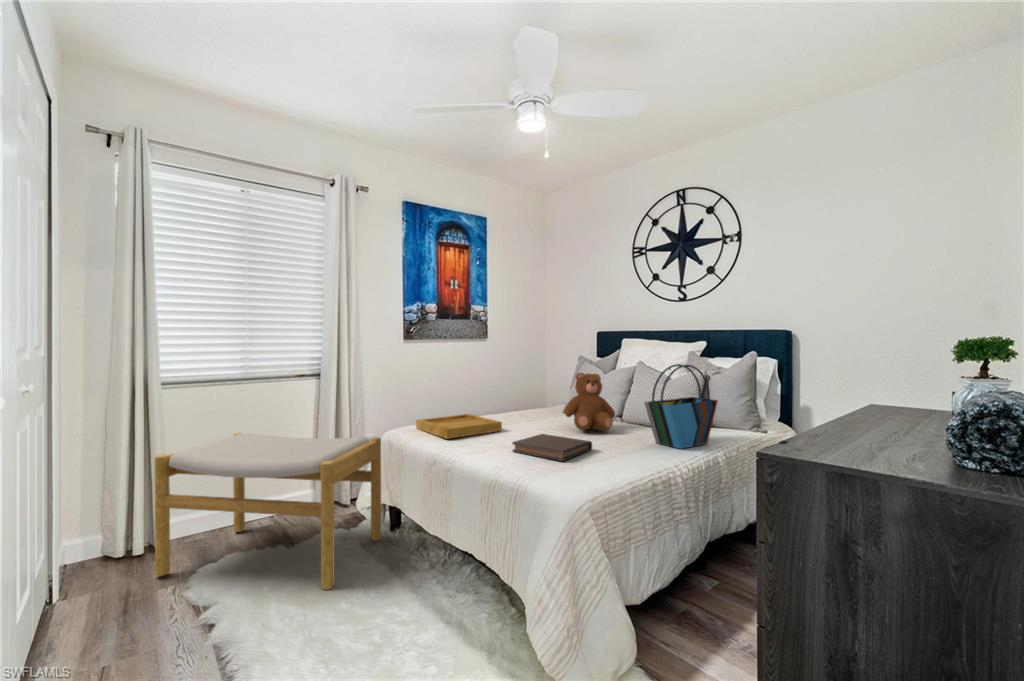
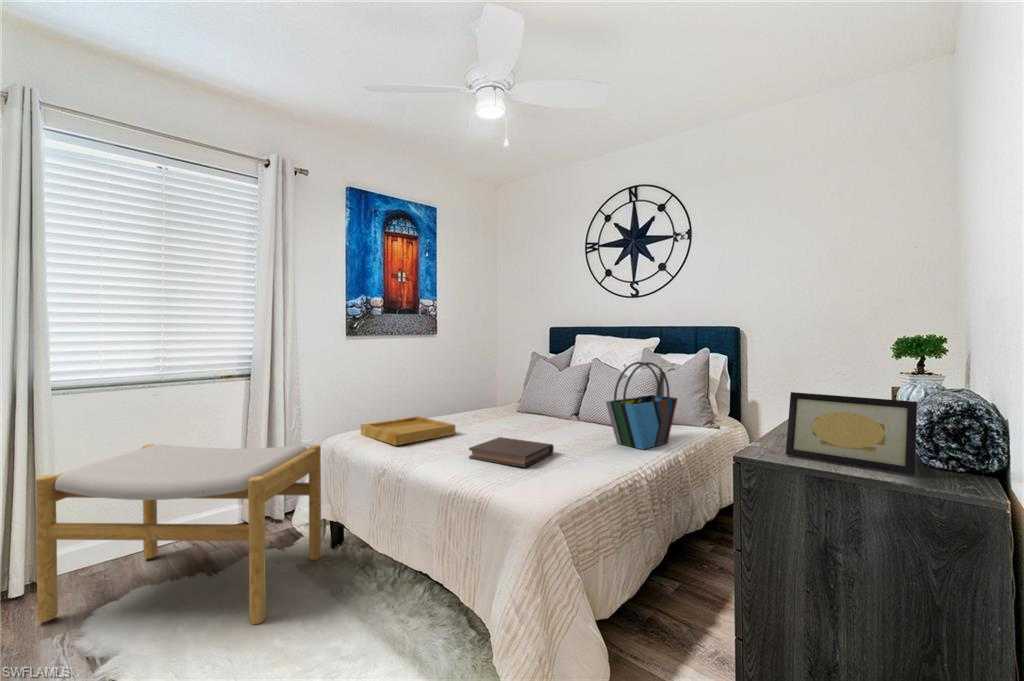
teddy bear: present [564,373,615,431] -> none [521,371,574,432]
picture frame: none [793,391,916,468] -> present [786,392,917,475]

